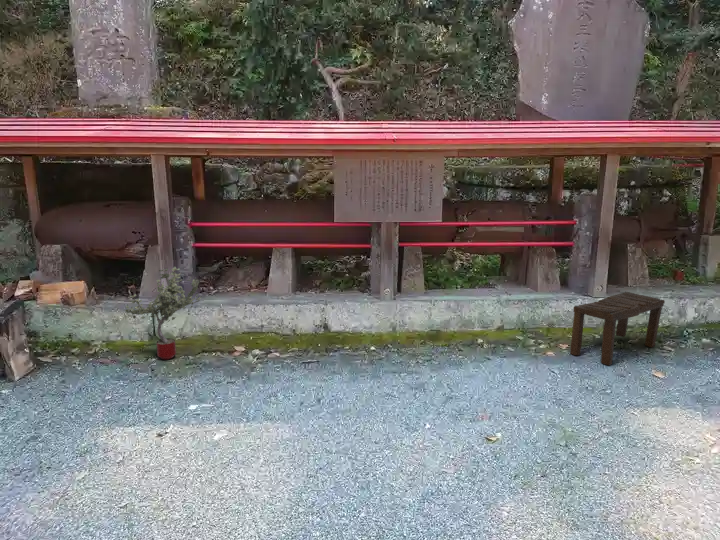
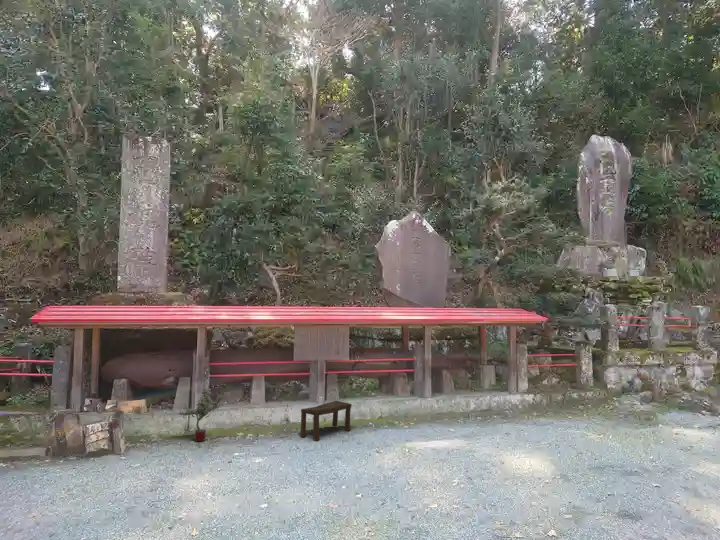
bench: present [570,292,665,365] -> present [300,401,352,441]

